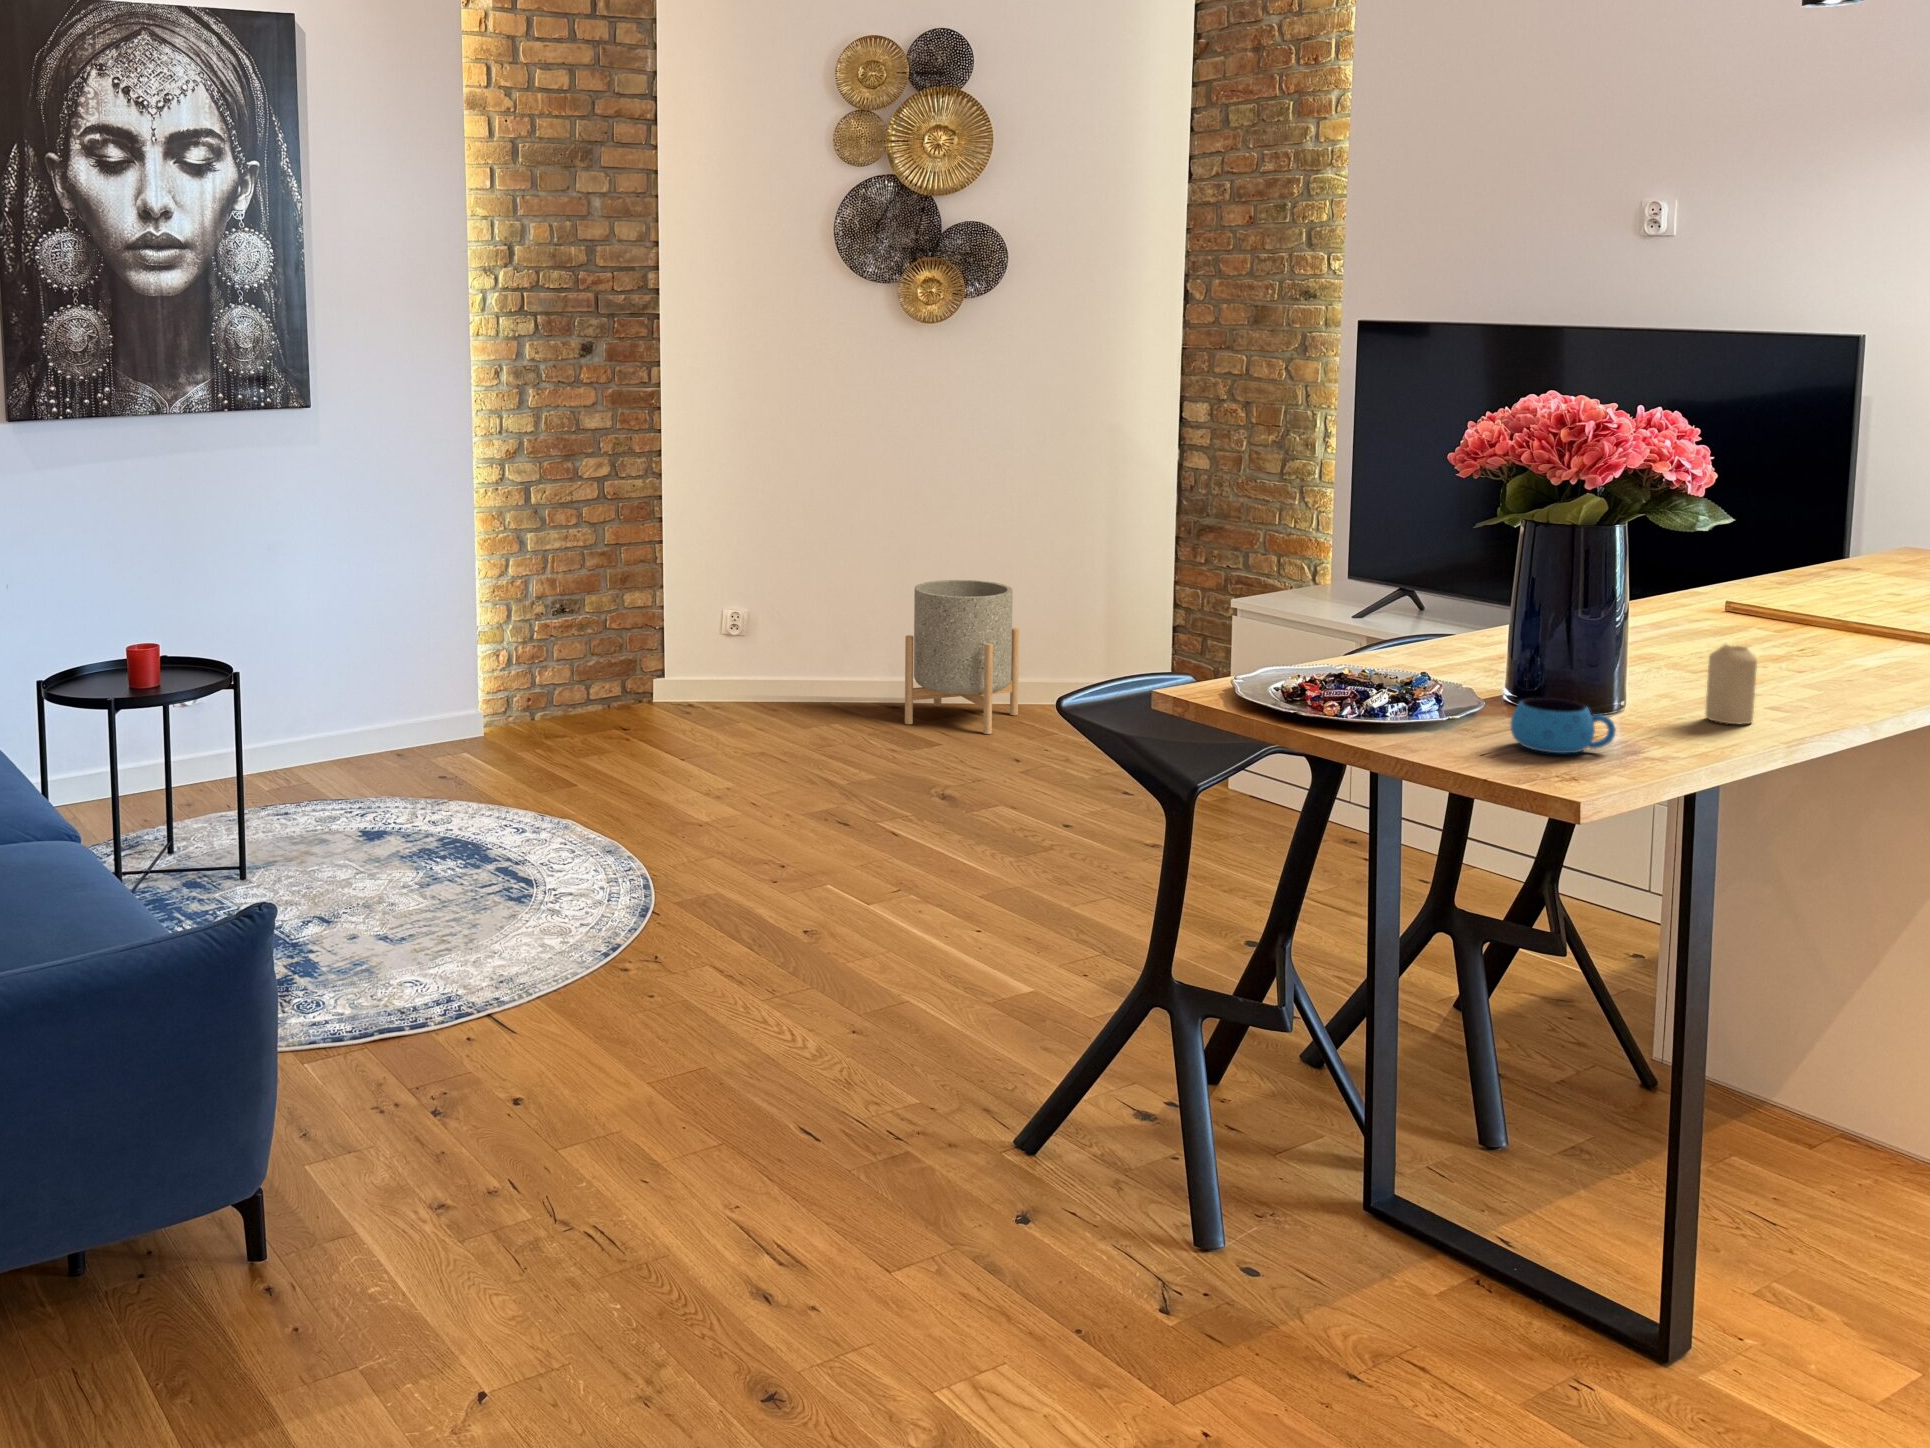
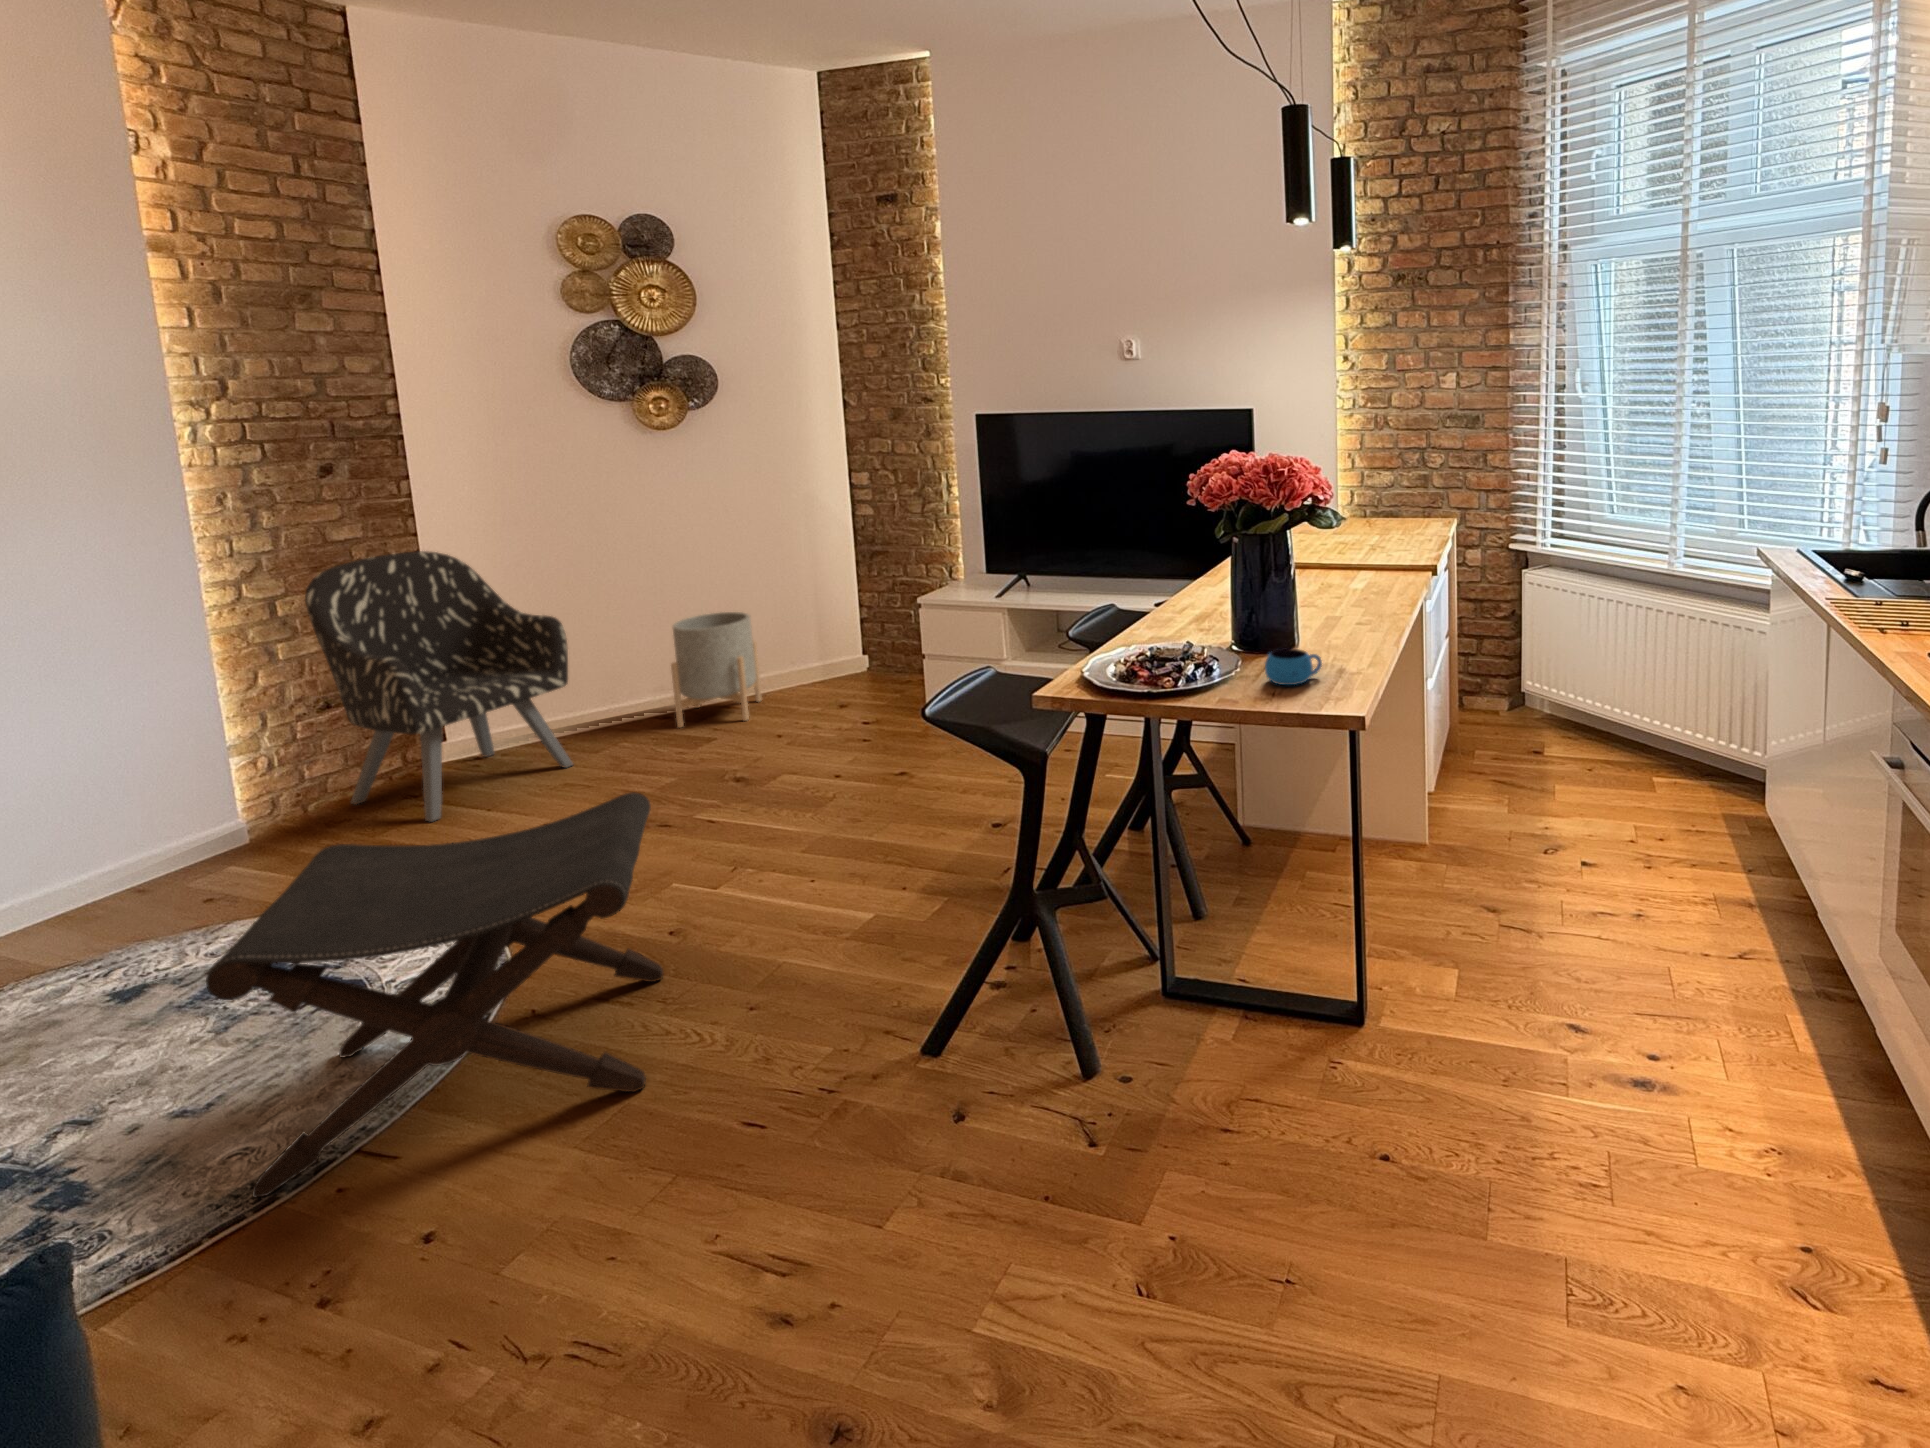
armchair: none [553,450,788,760] -> present [305,551,573,822]
candle: present [1706,645,1757,724] -> none [1331,594,1356,641]
footstool: none [399,722,788,1058] -> present [206,792,663,1197]

